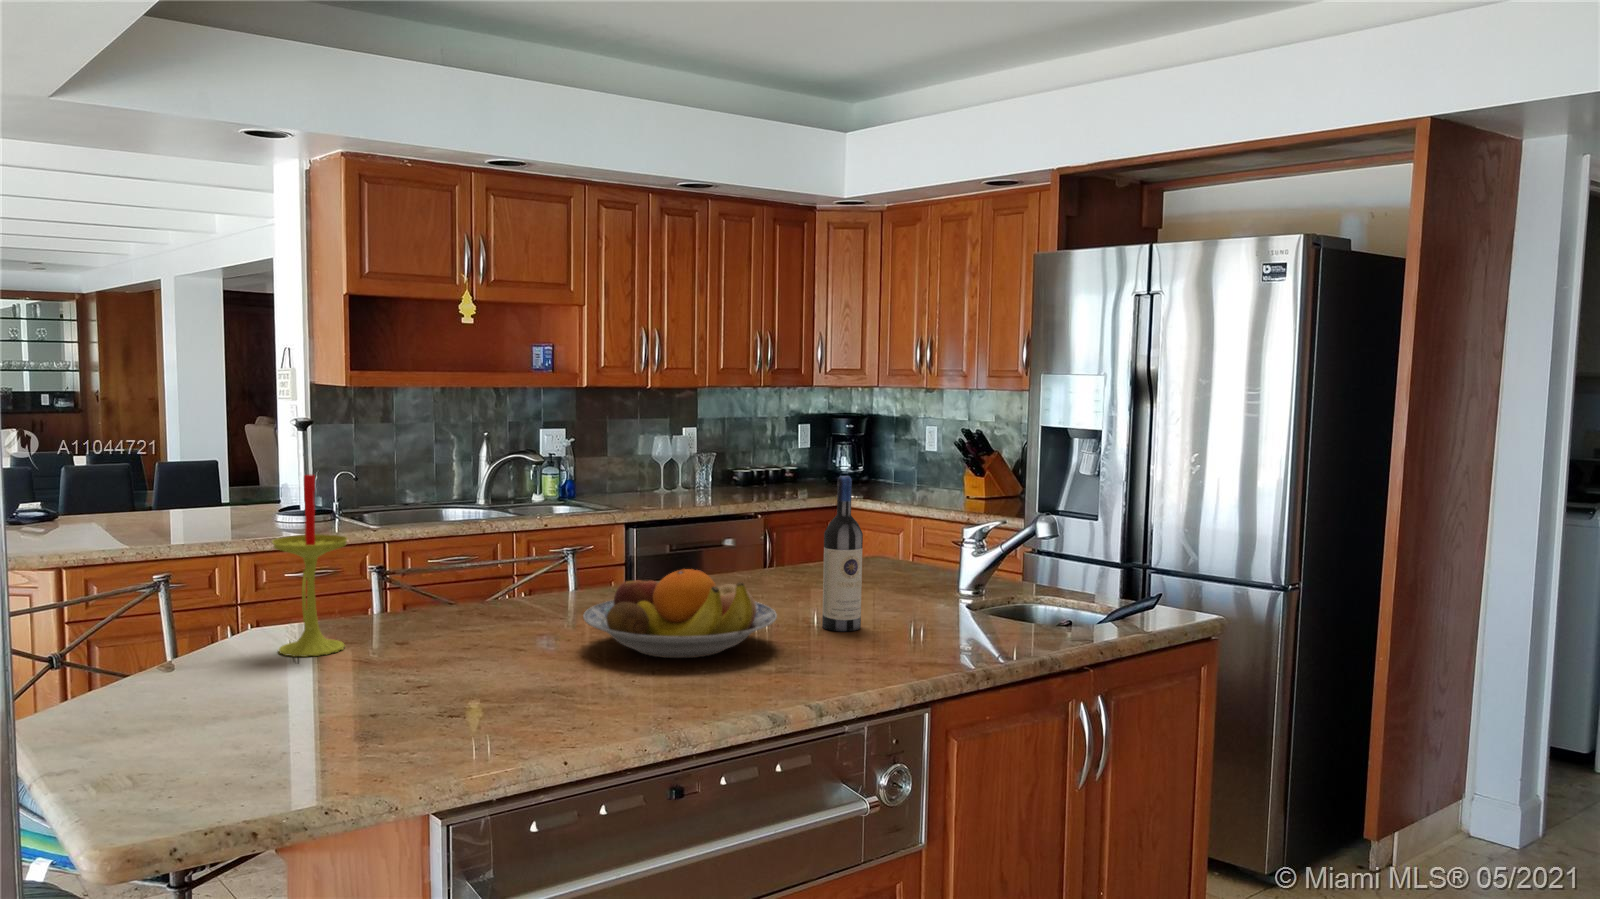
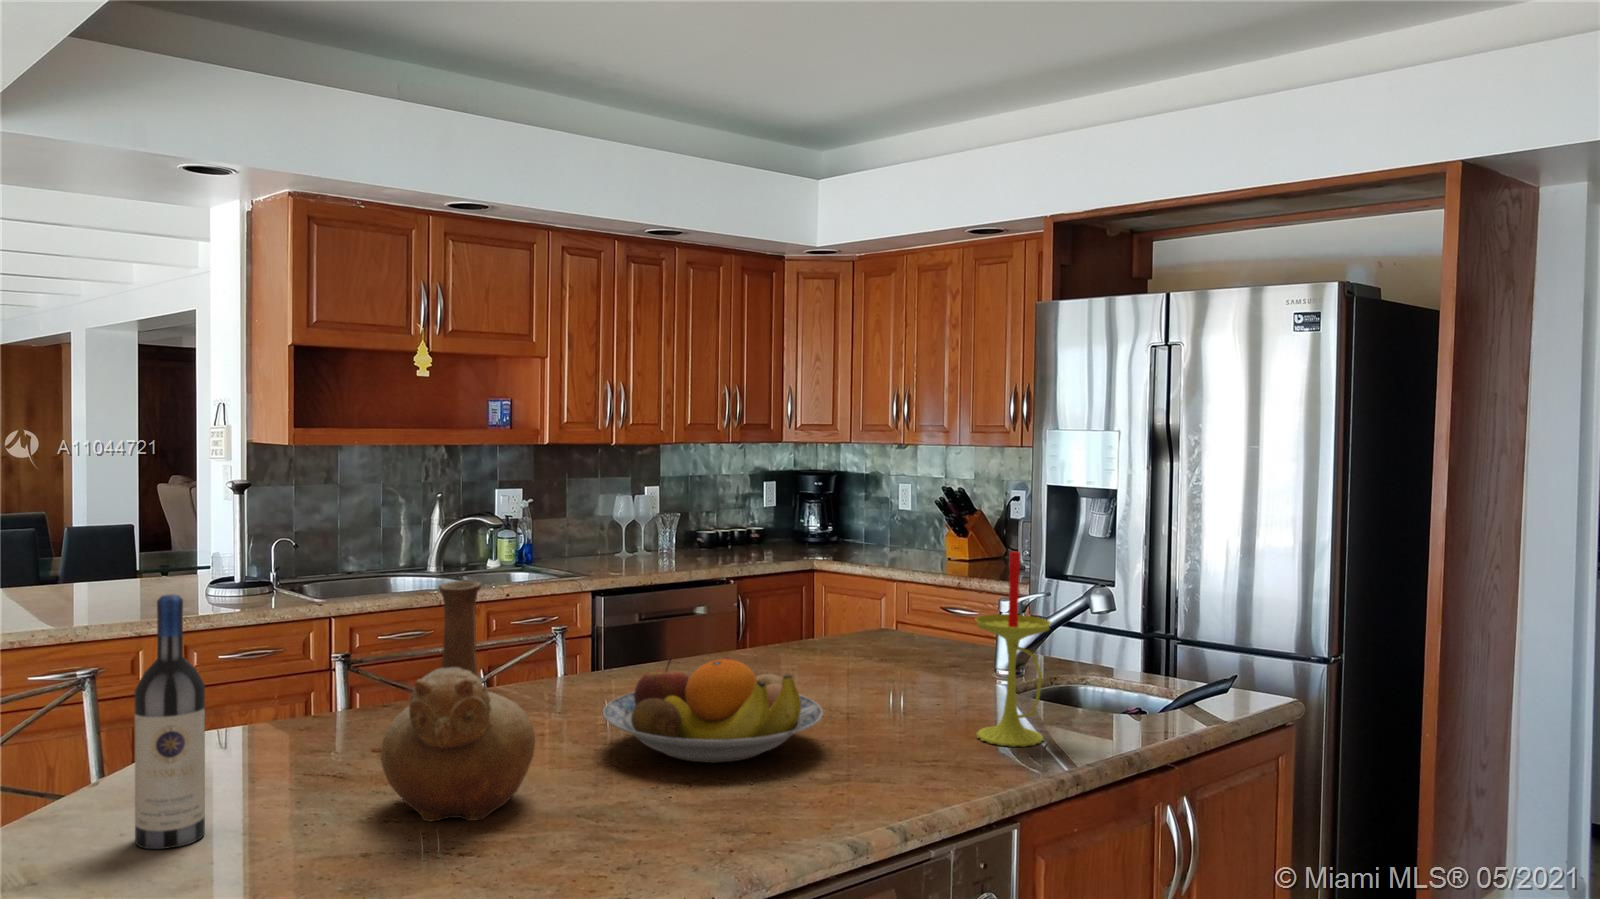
candle: present [272,475,347,657] -> present [976,551,1051,746]
wine bottle: present [822,476,863,631] -> present [135,594,205,849]
vase: none [381,495,513,696] -> present [381,581,535,822]

